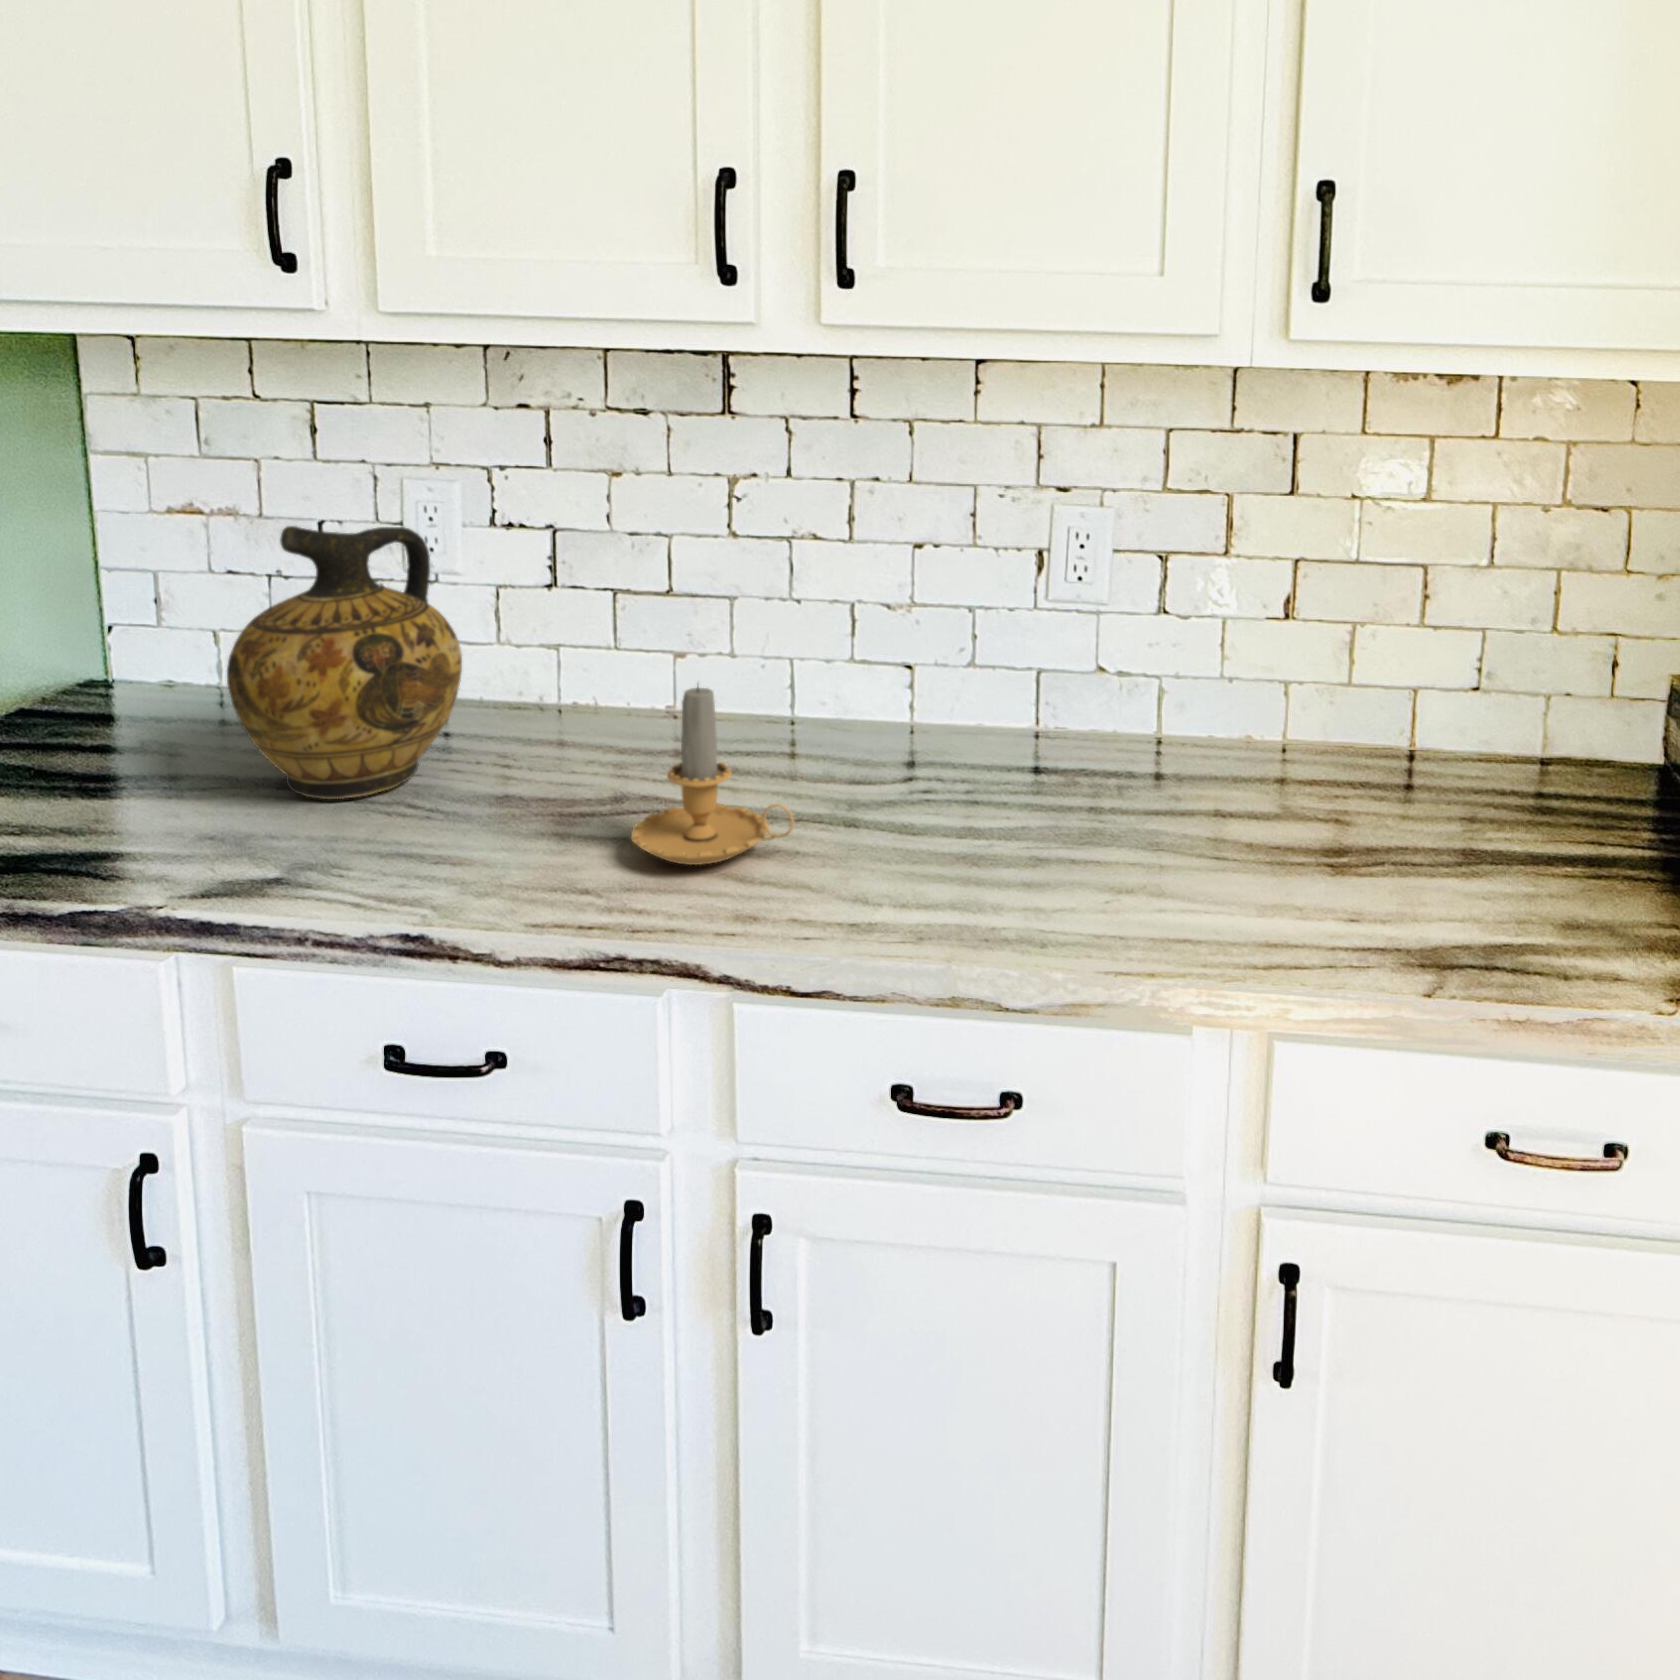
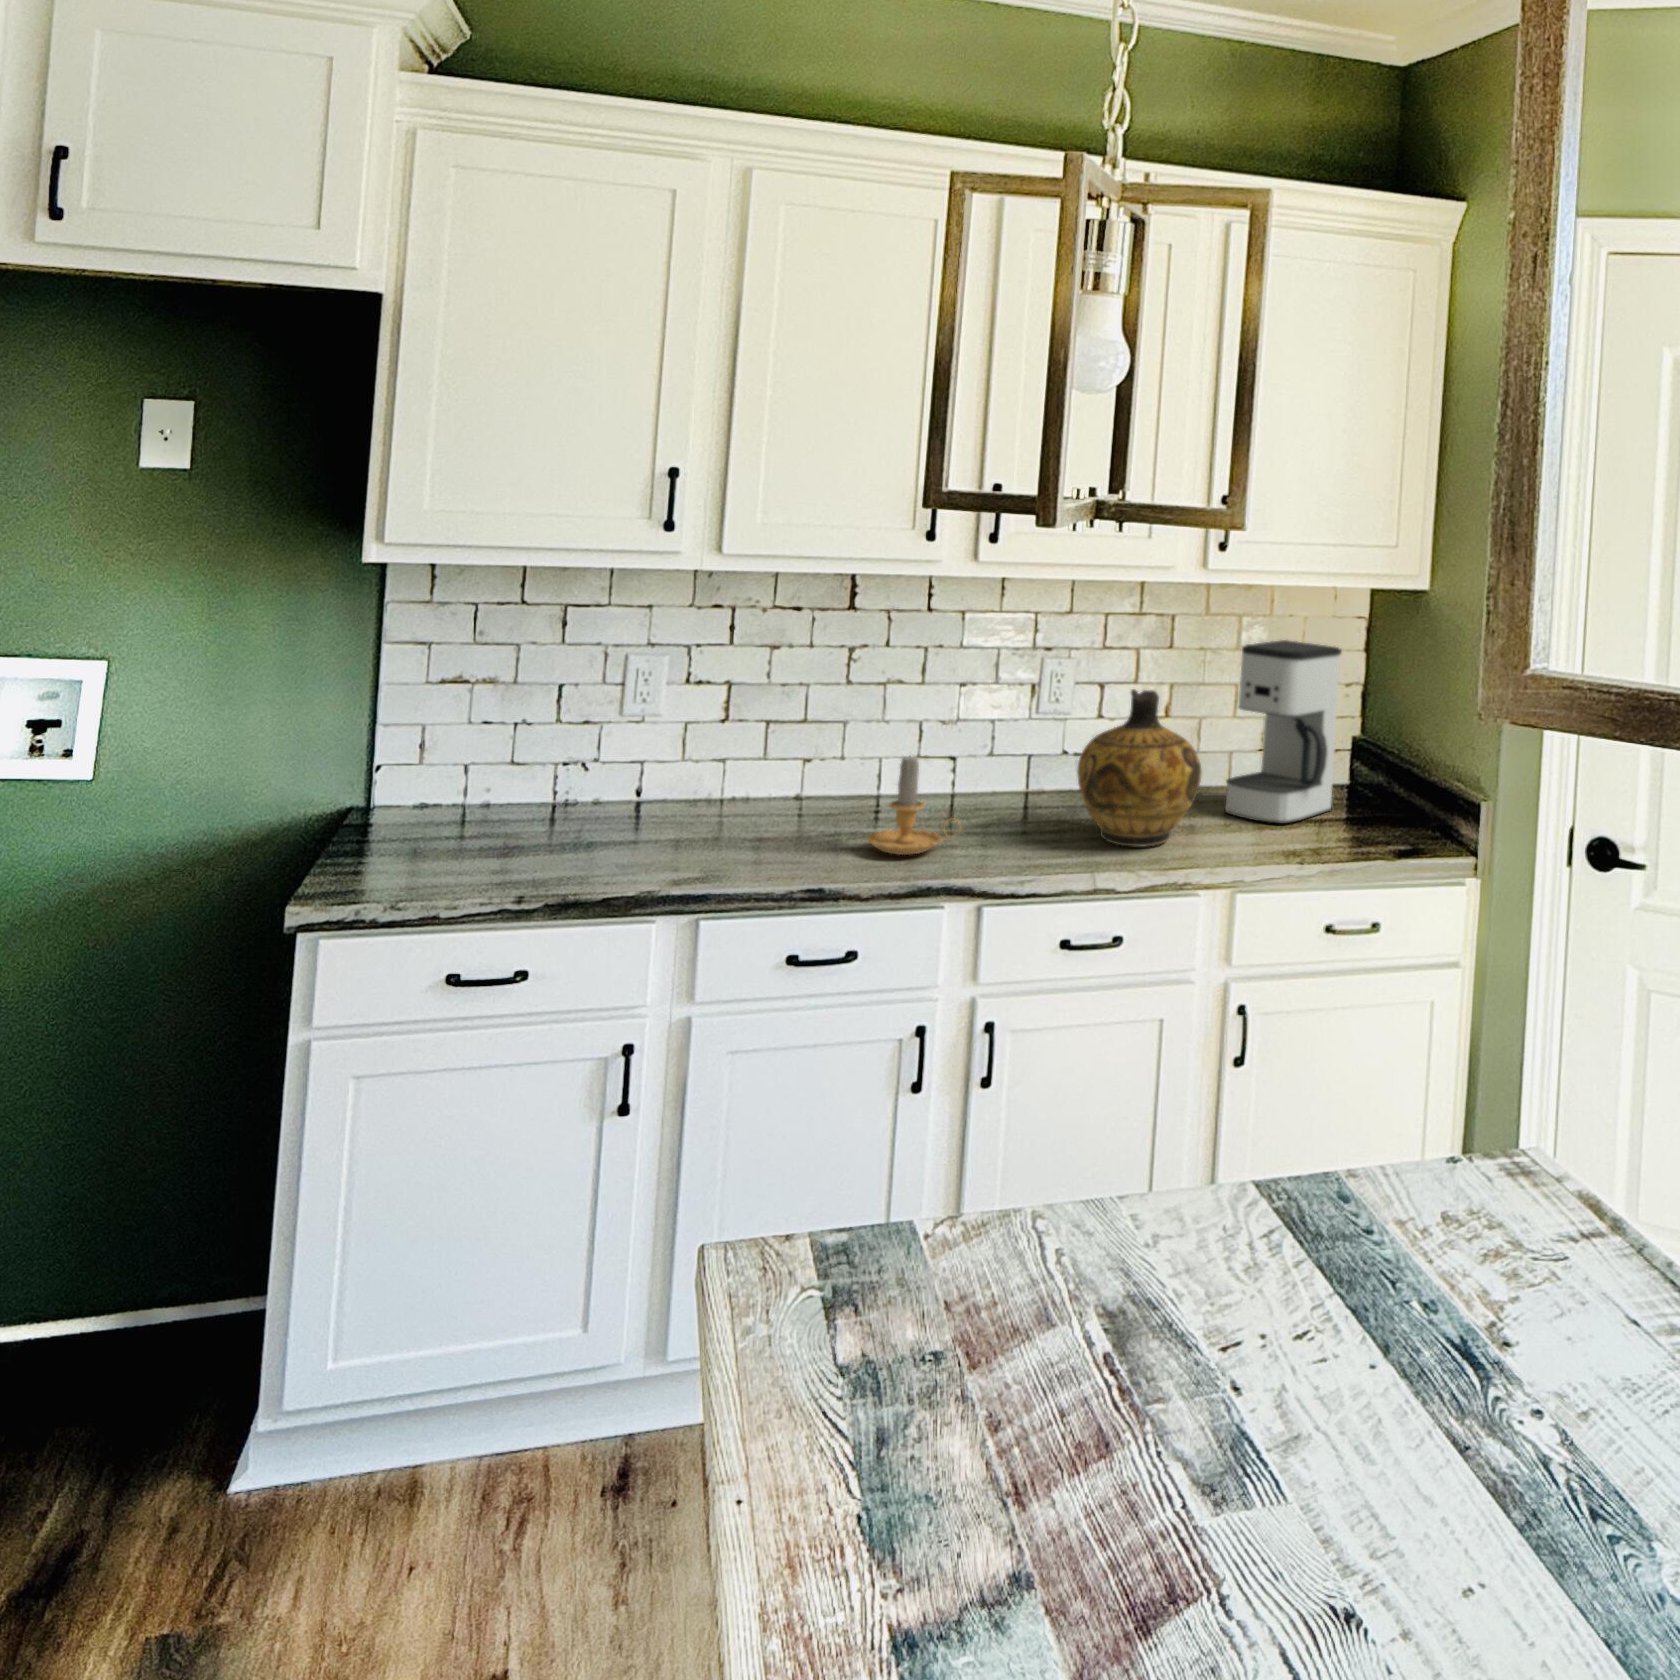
coffee maker: none [1372,487,1628,857] -> present [1225,640,1342,823]
ceramic jug: present [227,526,462,799] -> present [1077,689,1201,846]

